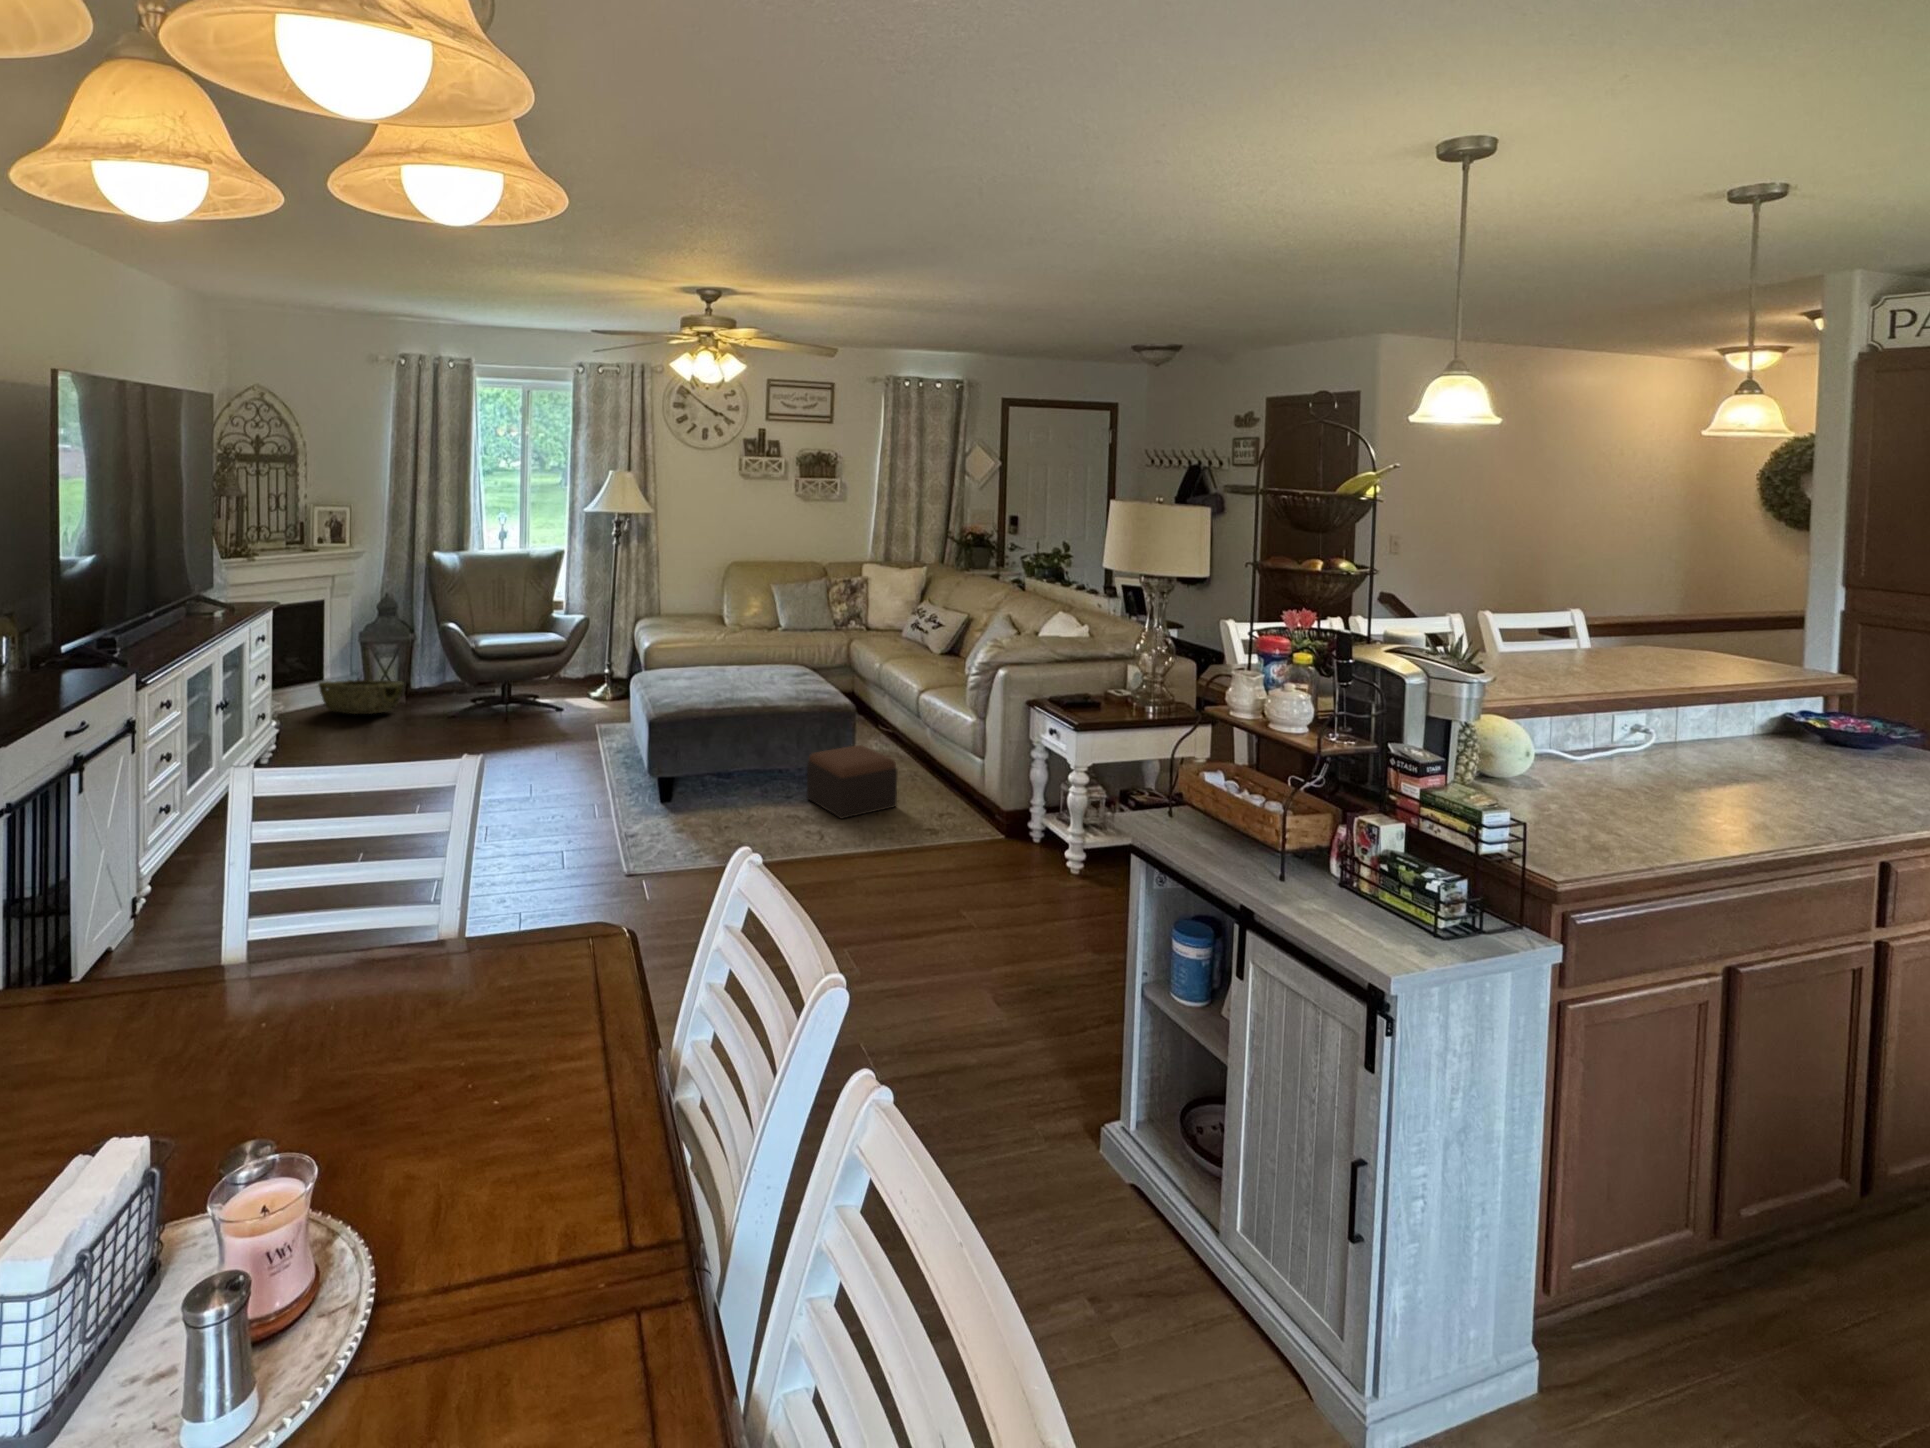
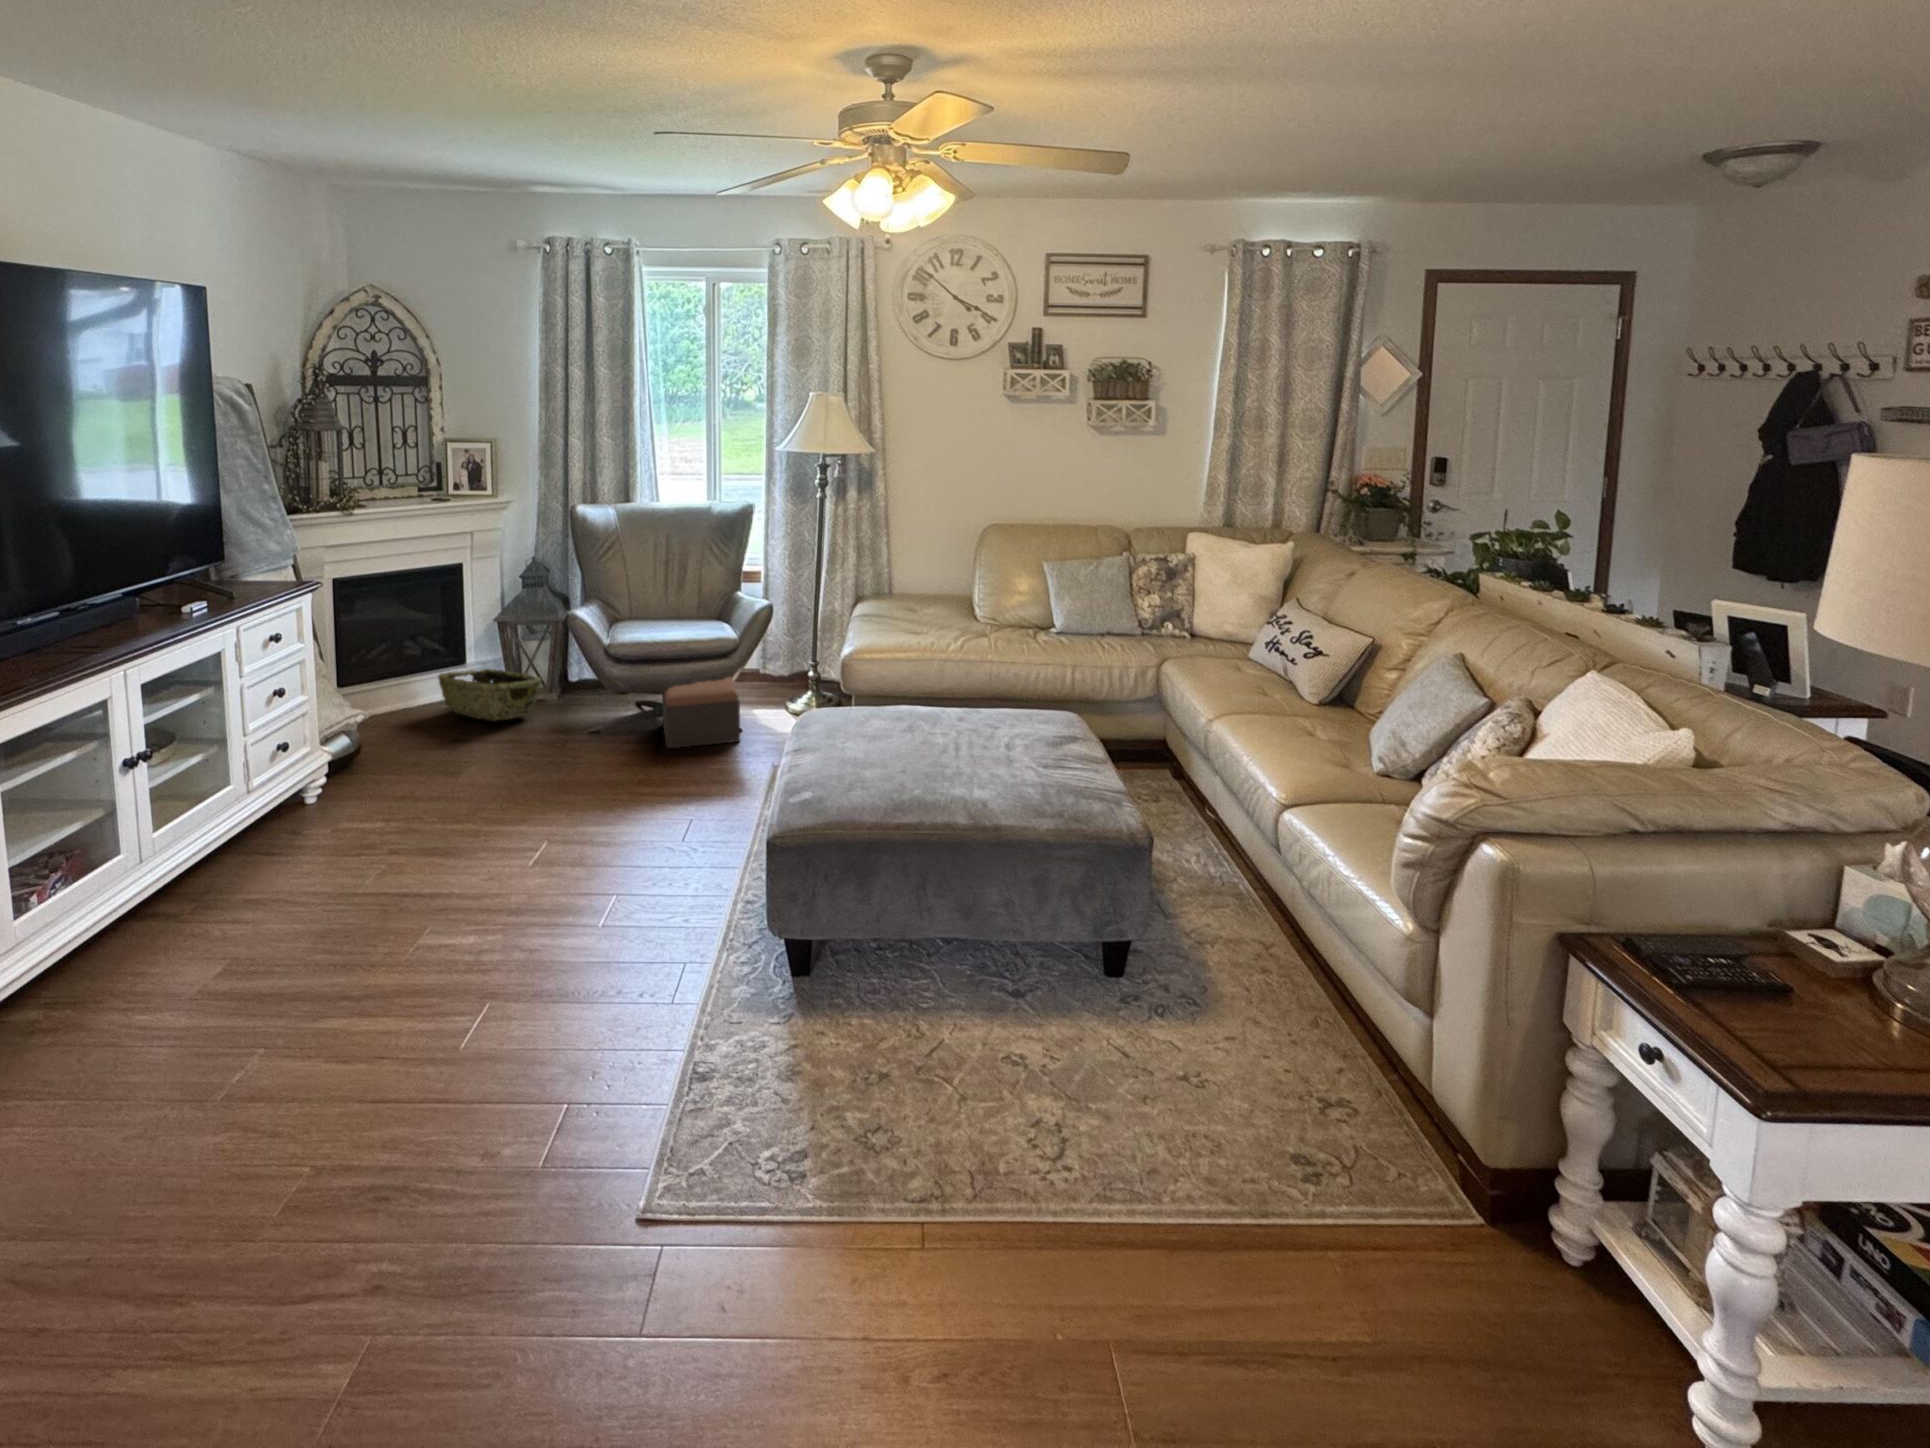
footstool: present [807,745,897,819] -> present [662,677,740,748]

